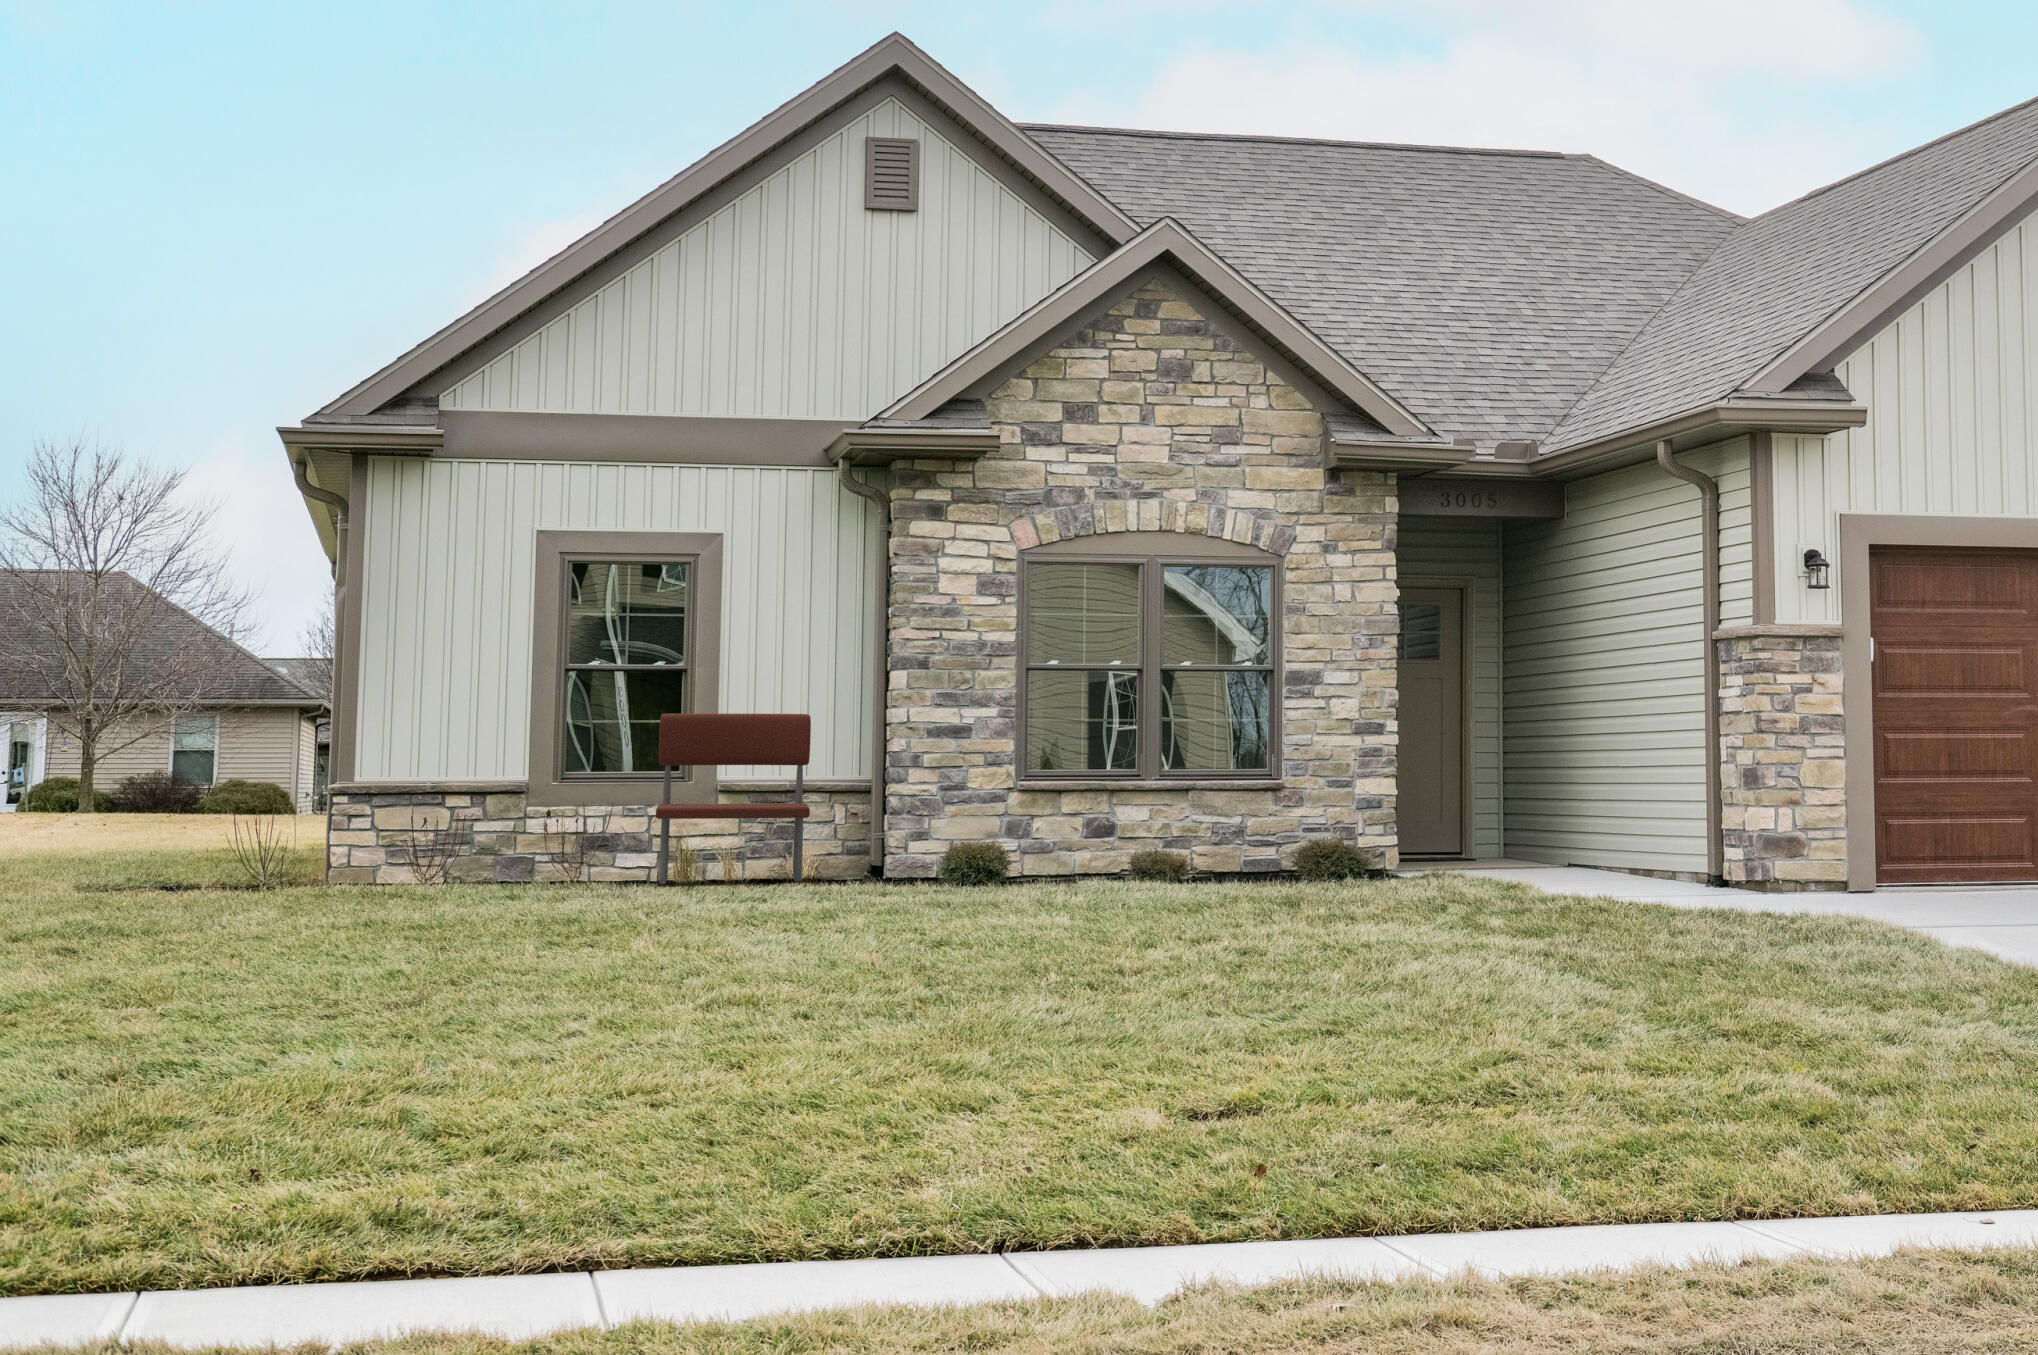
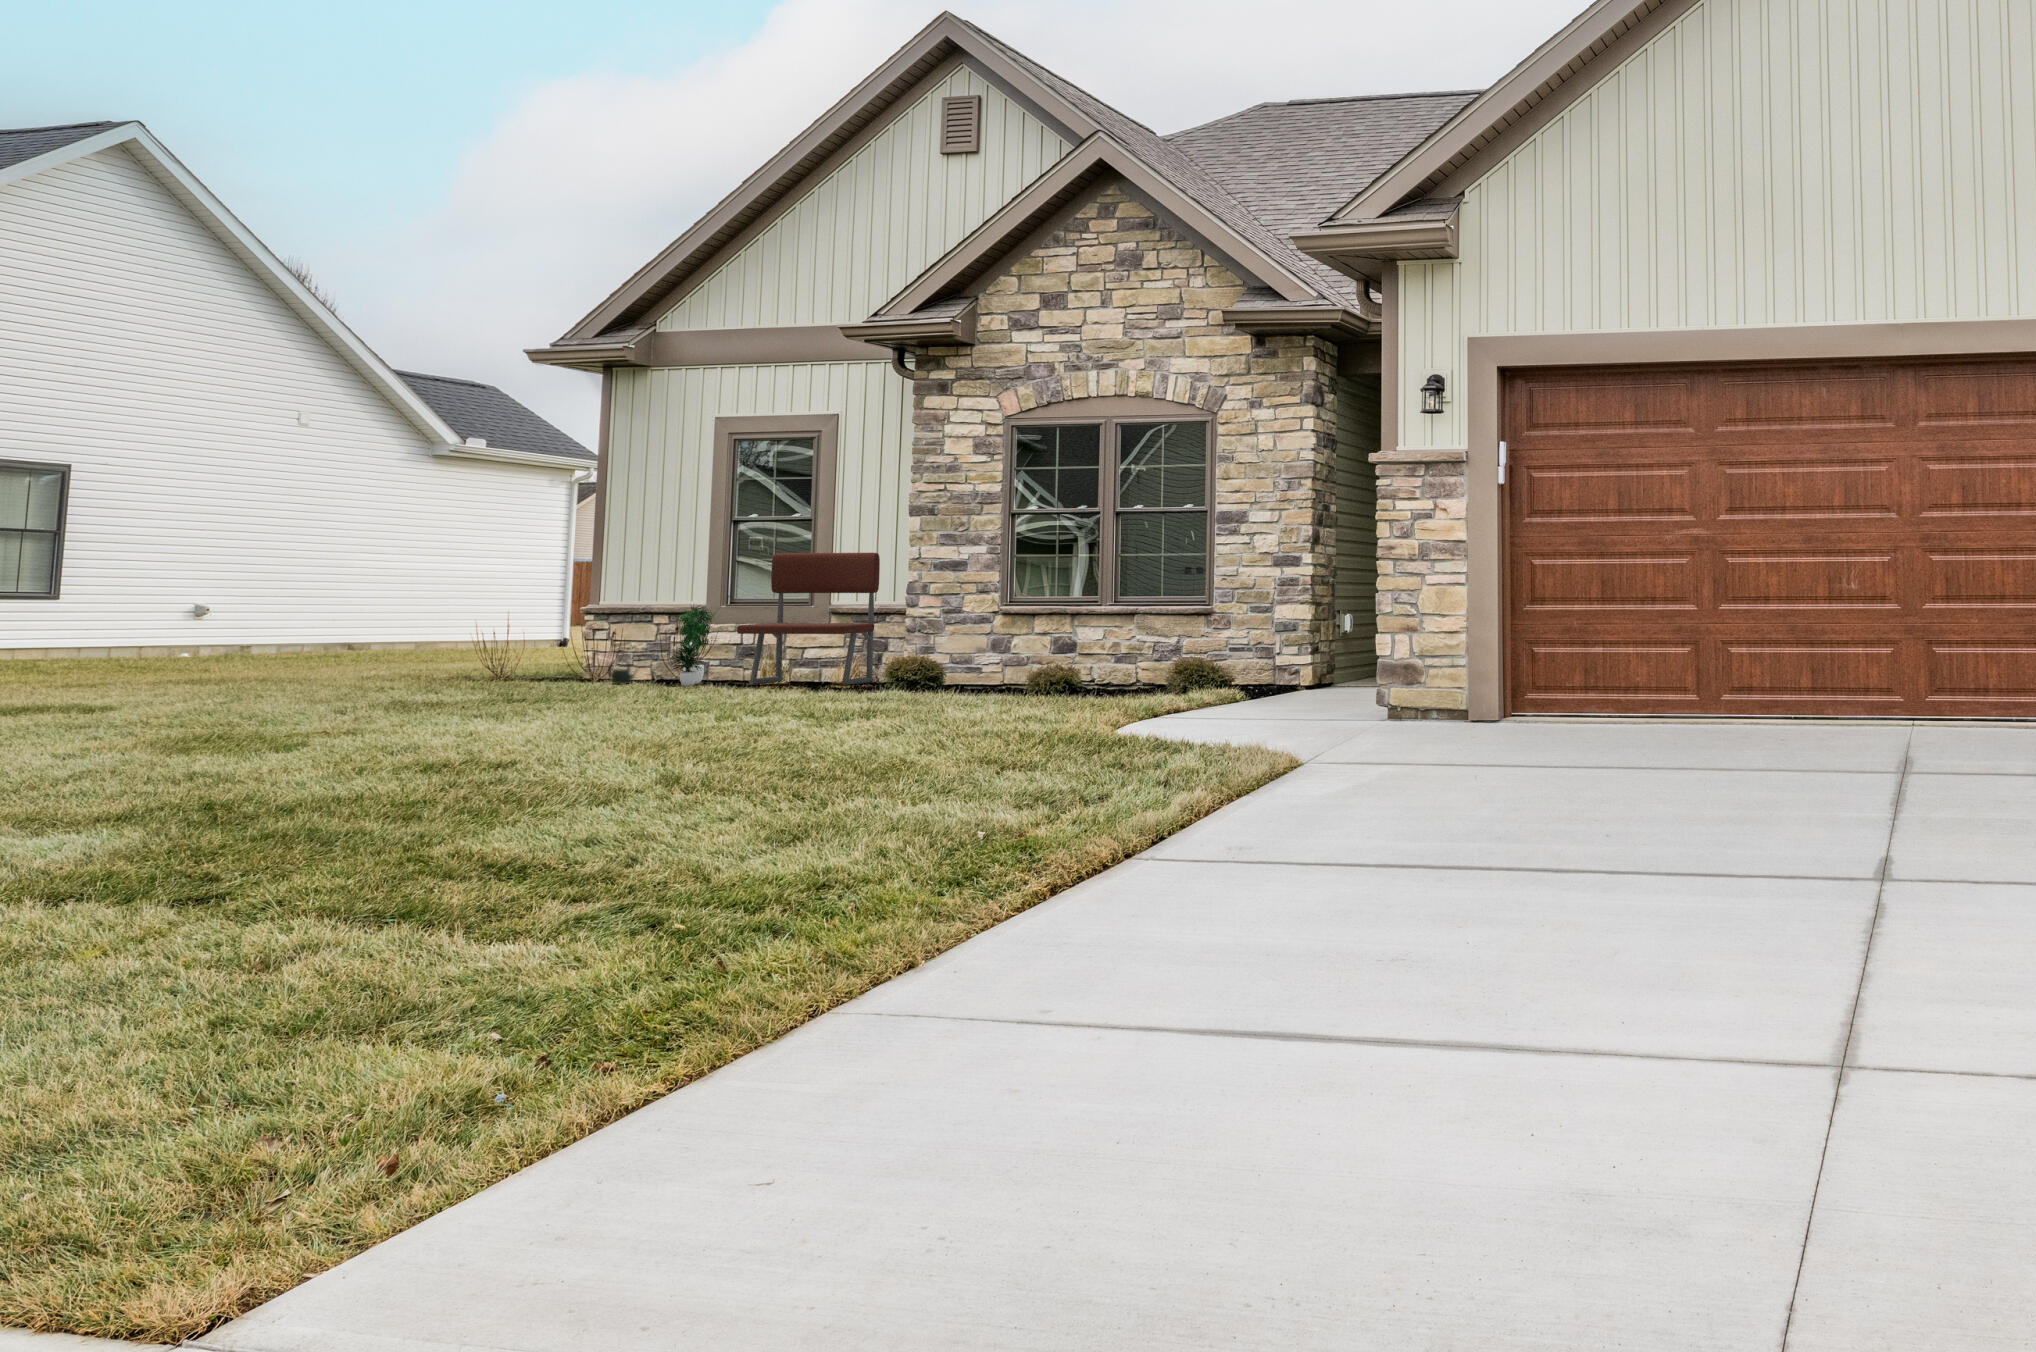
potted plant: none [515,778,582,889] -> present [670,605,712,686]
watering can: none [377,856,433,888] -> present [608,662,635,684]

